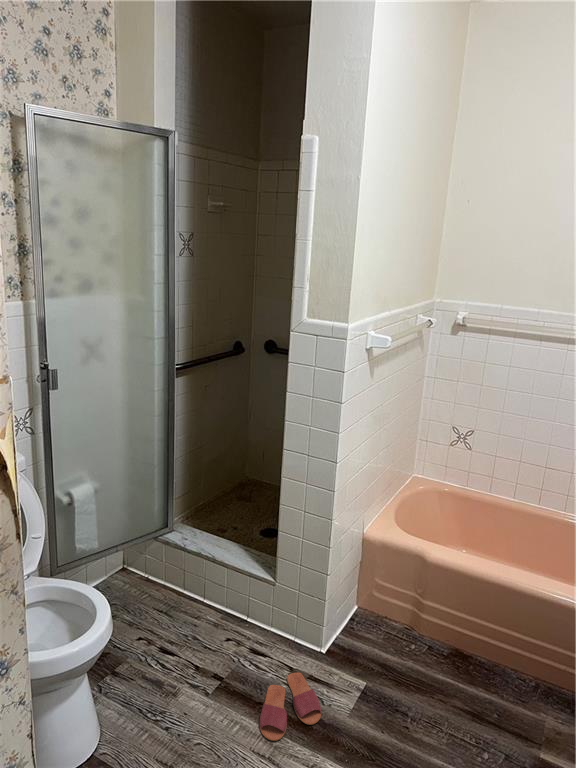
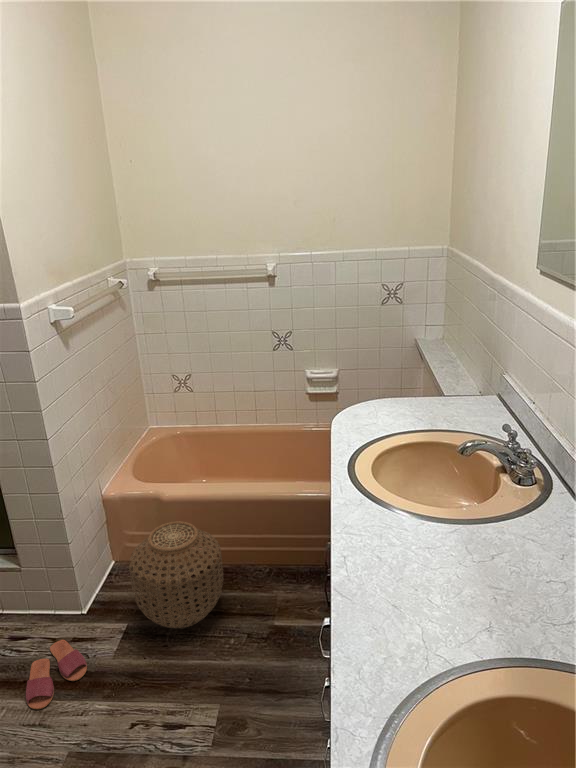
woven basket: none [381,588,490,714] -> present [129,521,223,628]

